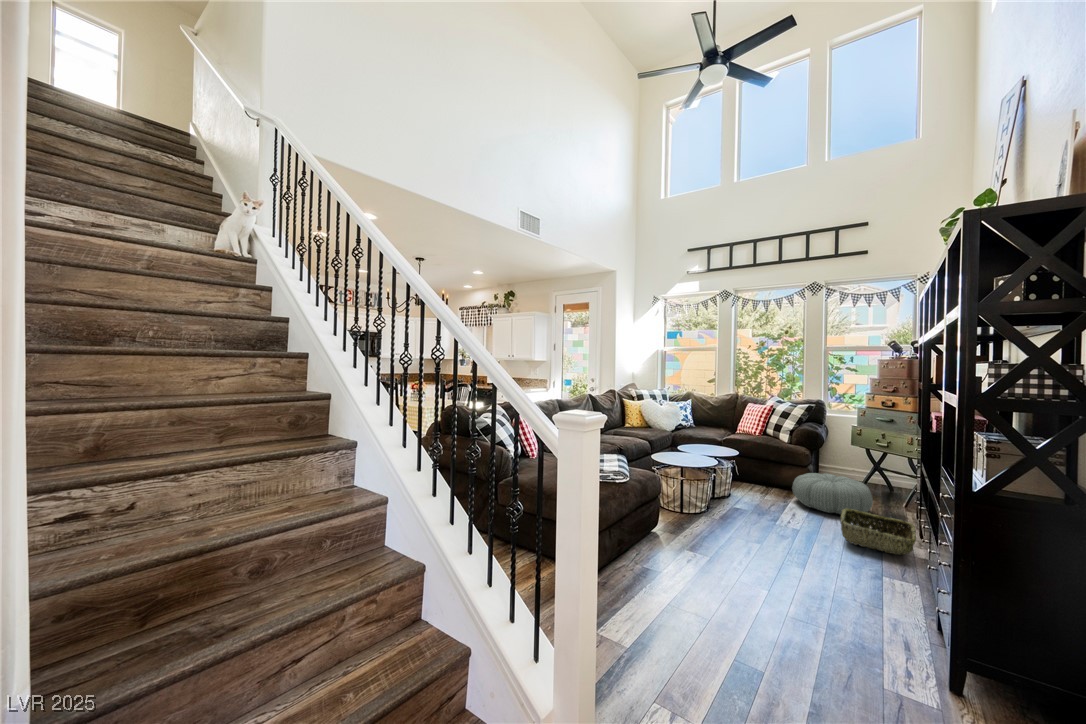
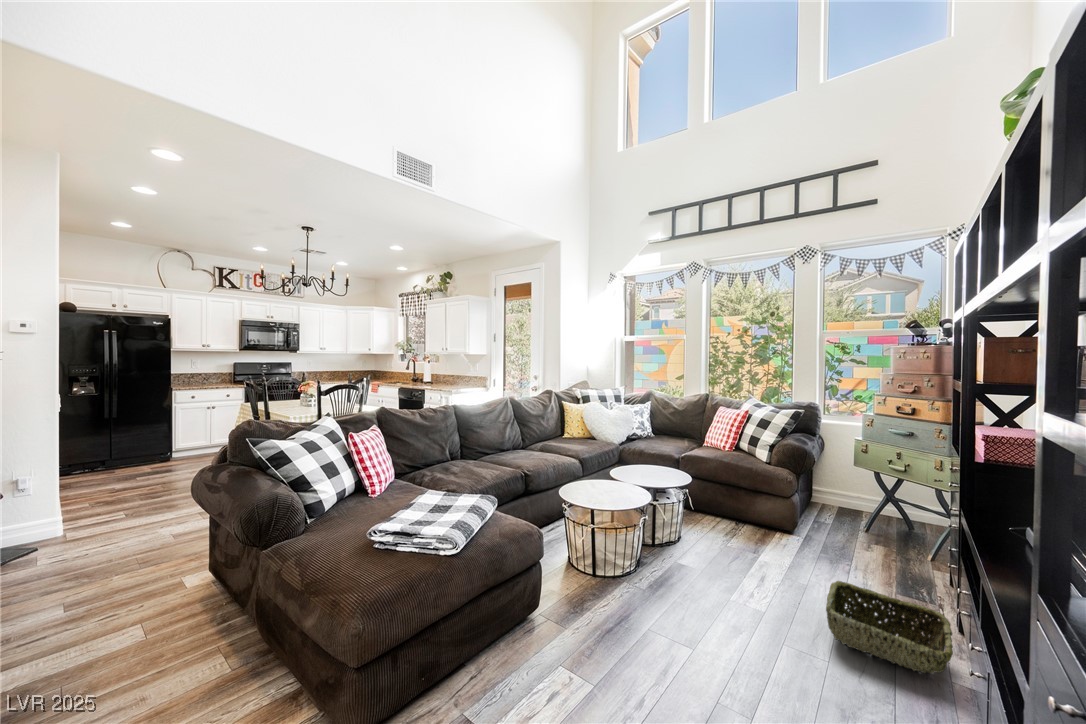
pouf: present [792,473,873,515] -> none [767,509,882,579]

